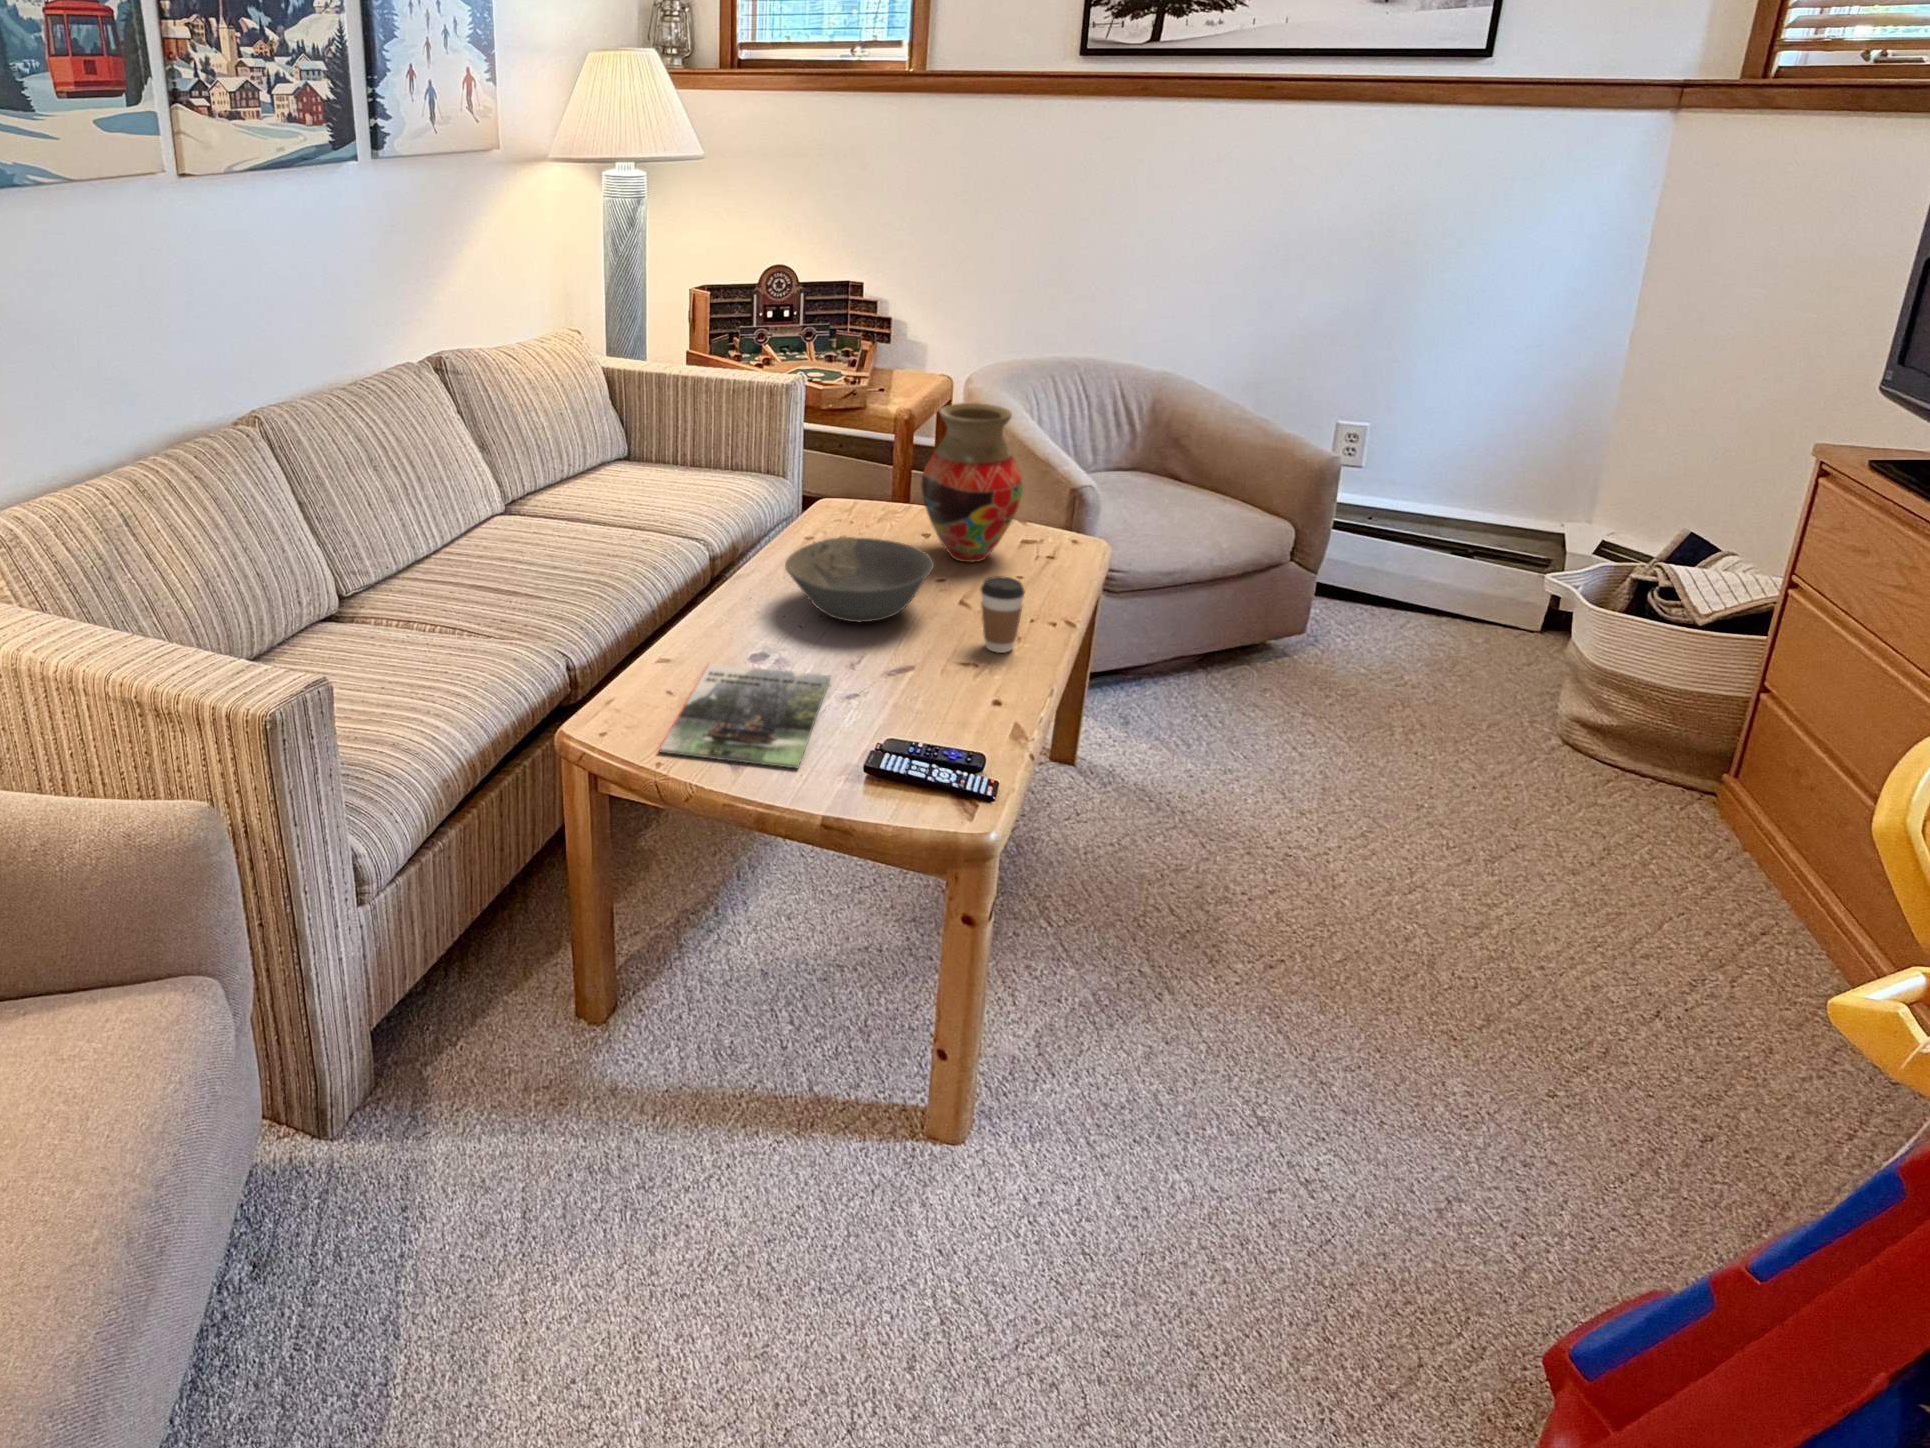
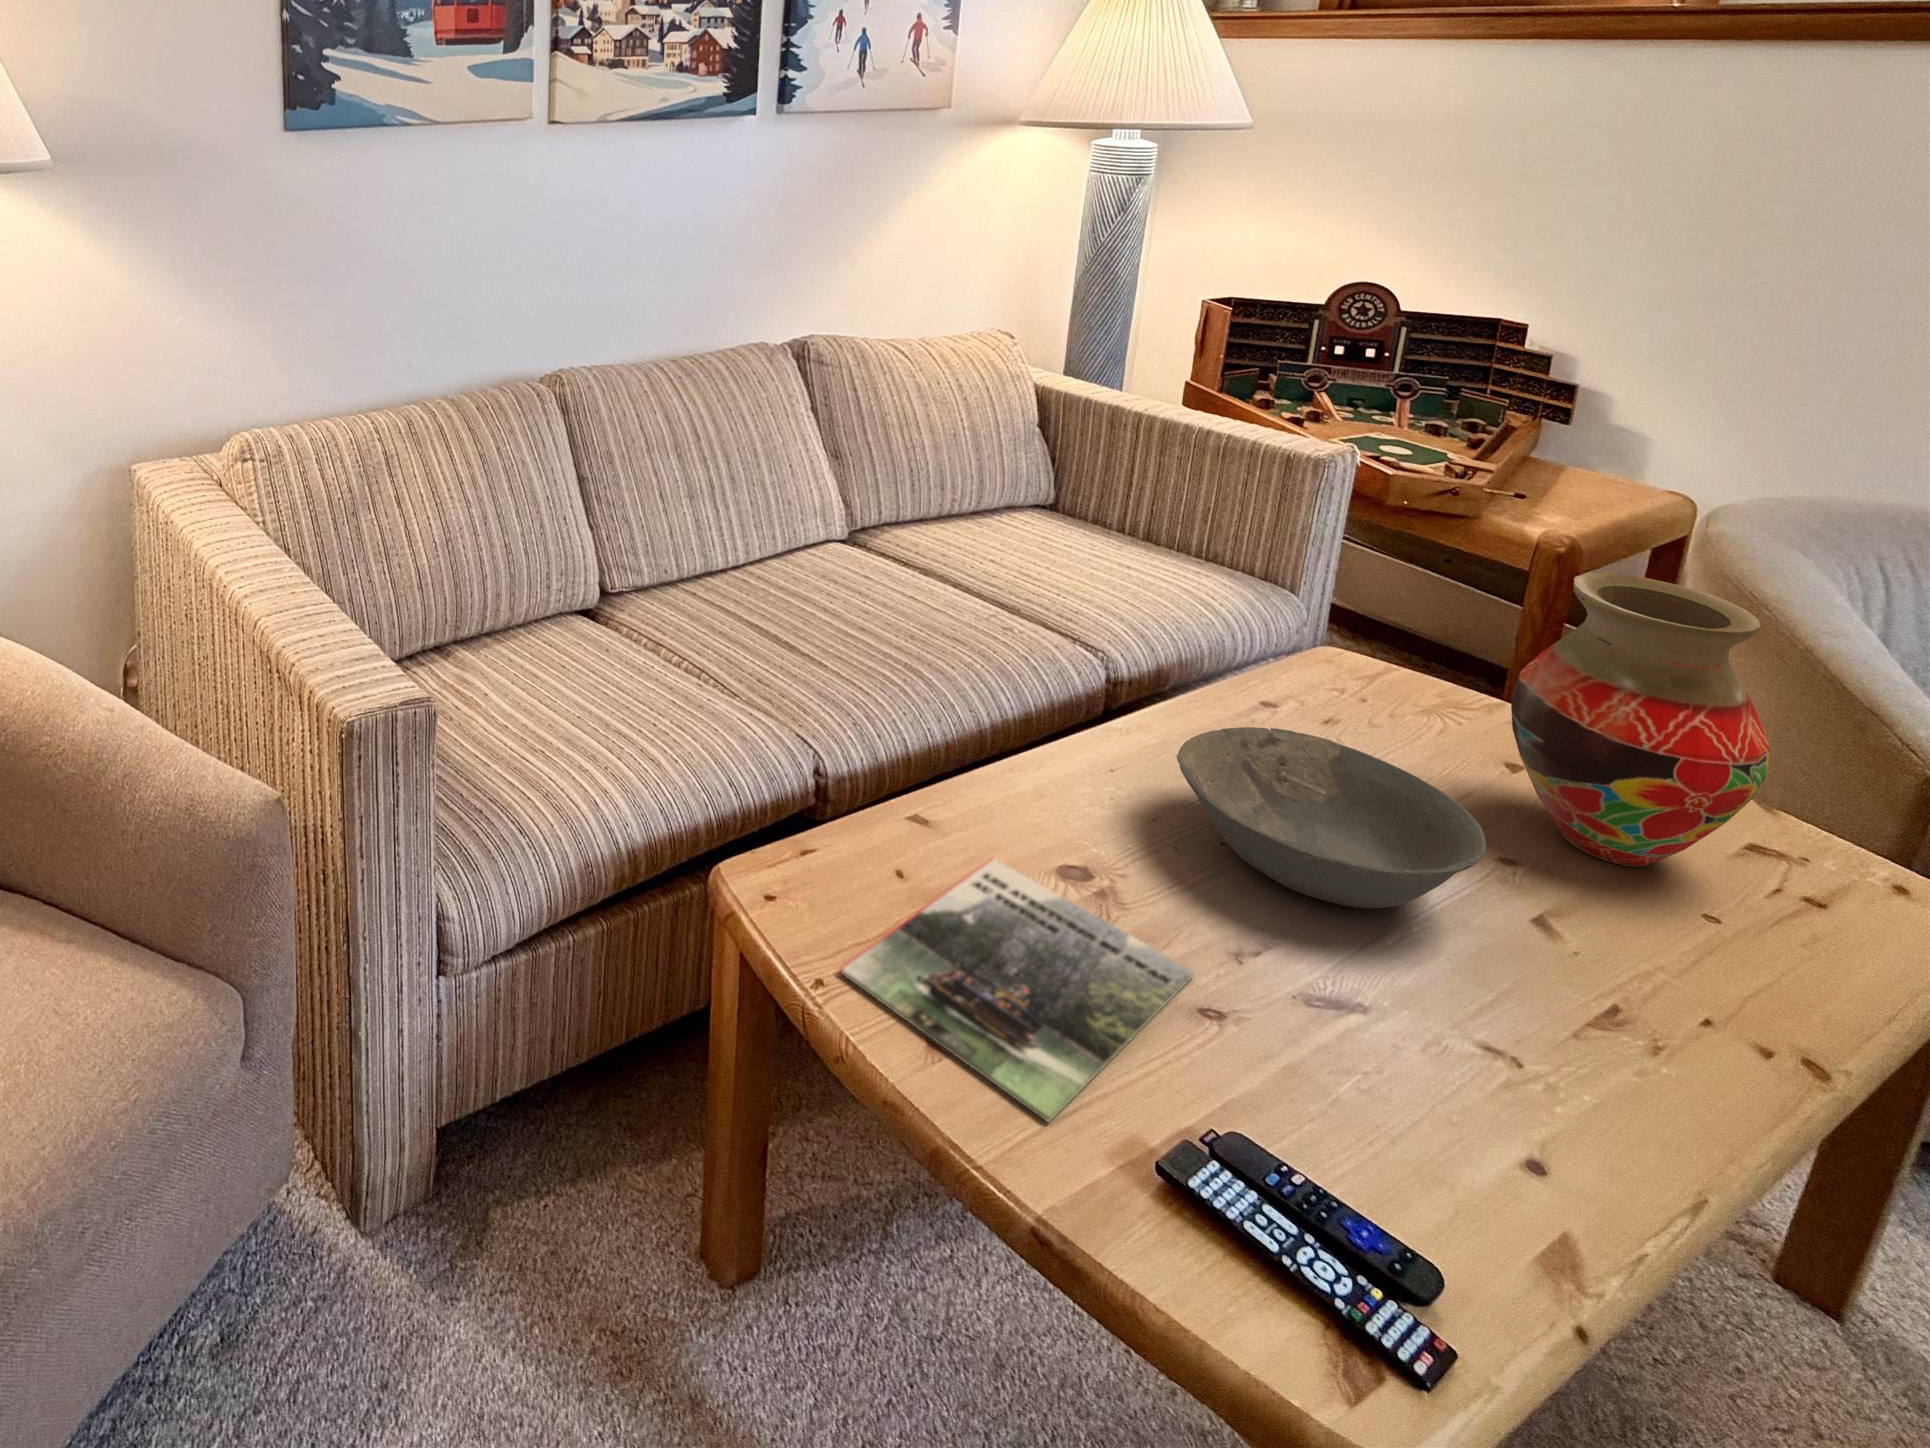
coffee cup: present [981,576,1025,653] -> none [1571,933,1695,1093]

